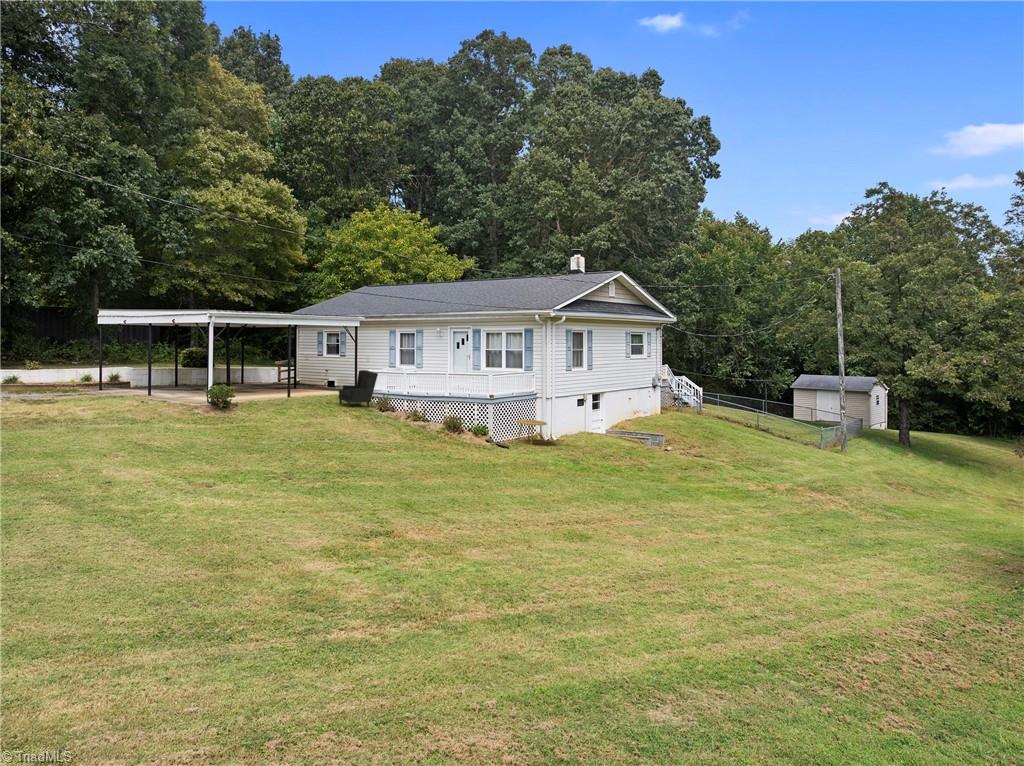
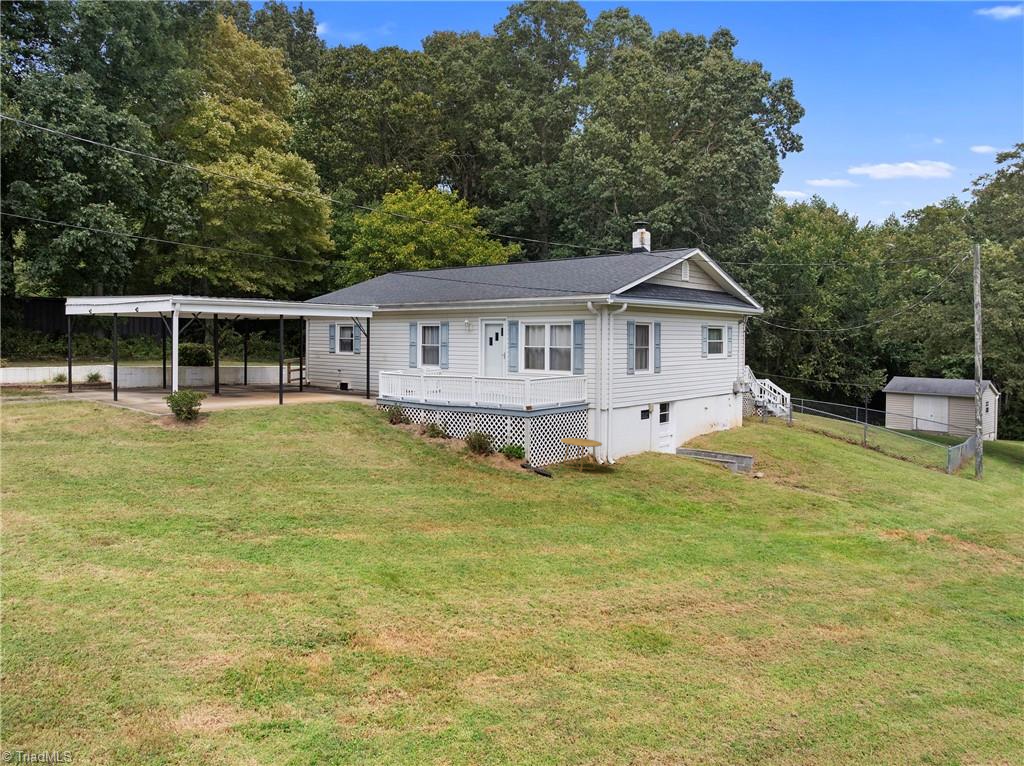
chair: present [339,370,378,407] -> none [342,371,389,417]

